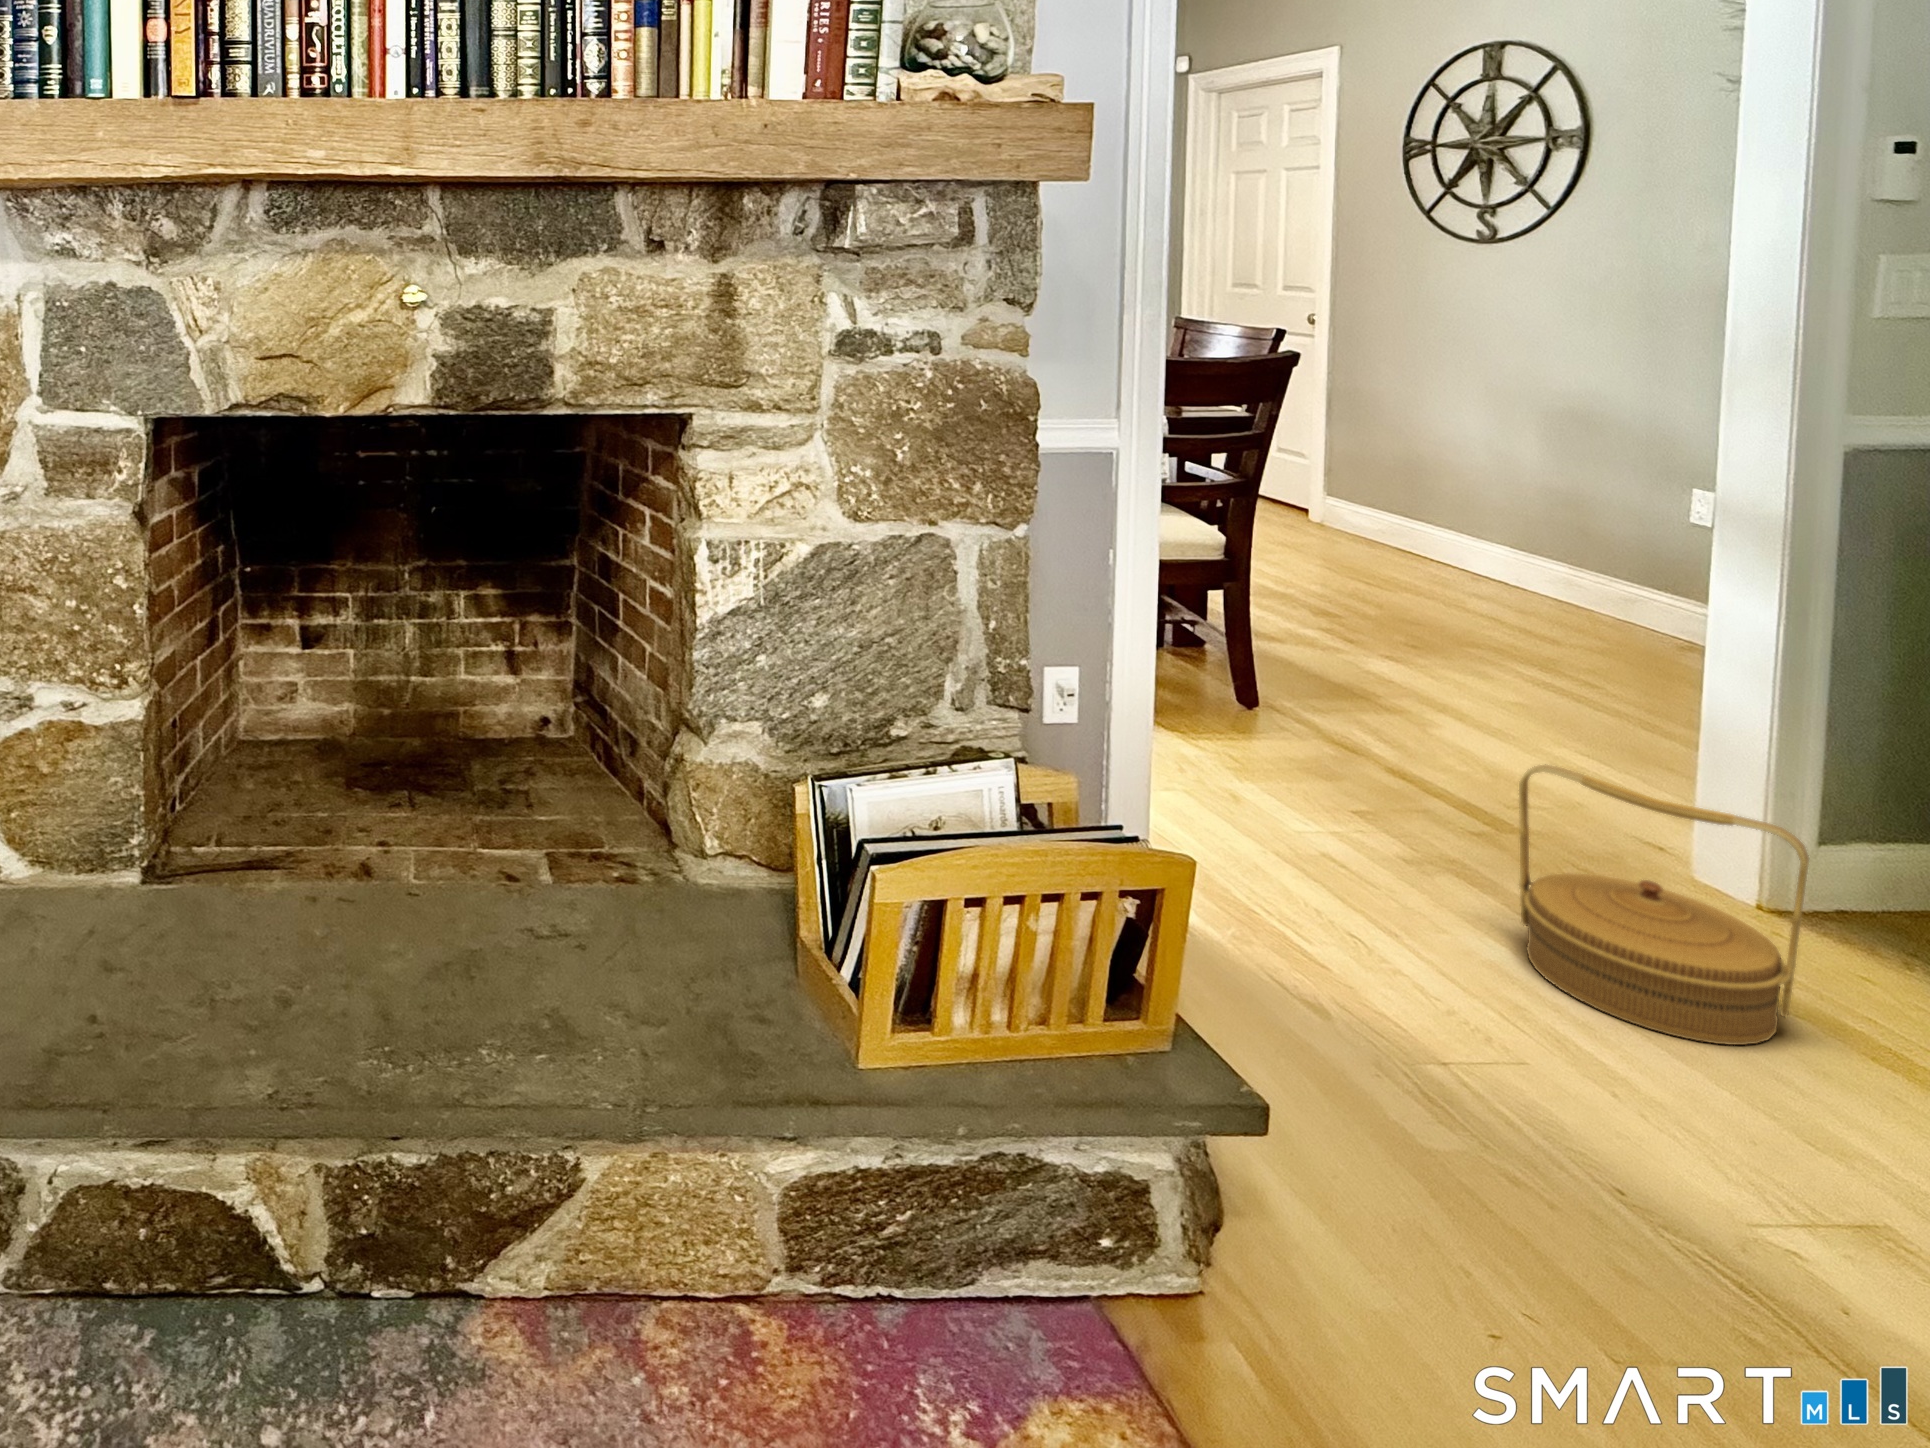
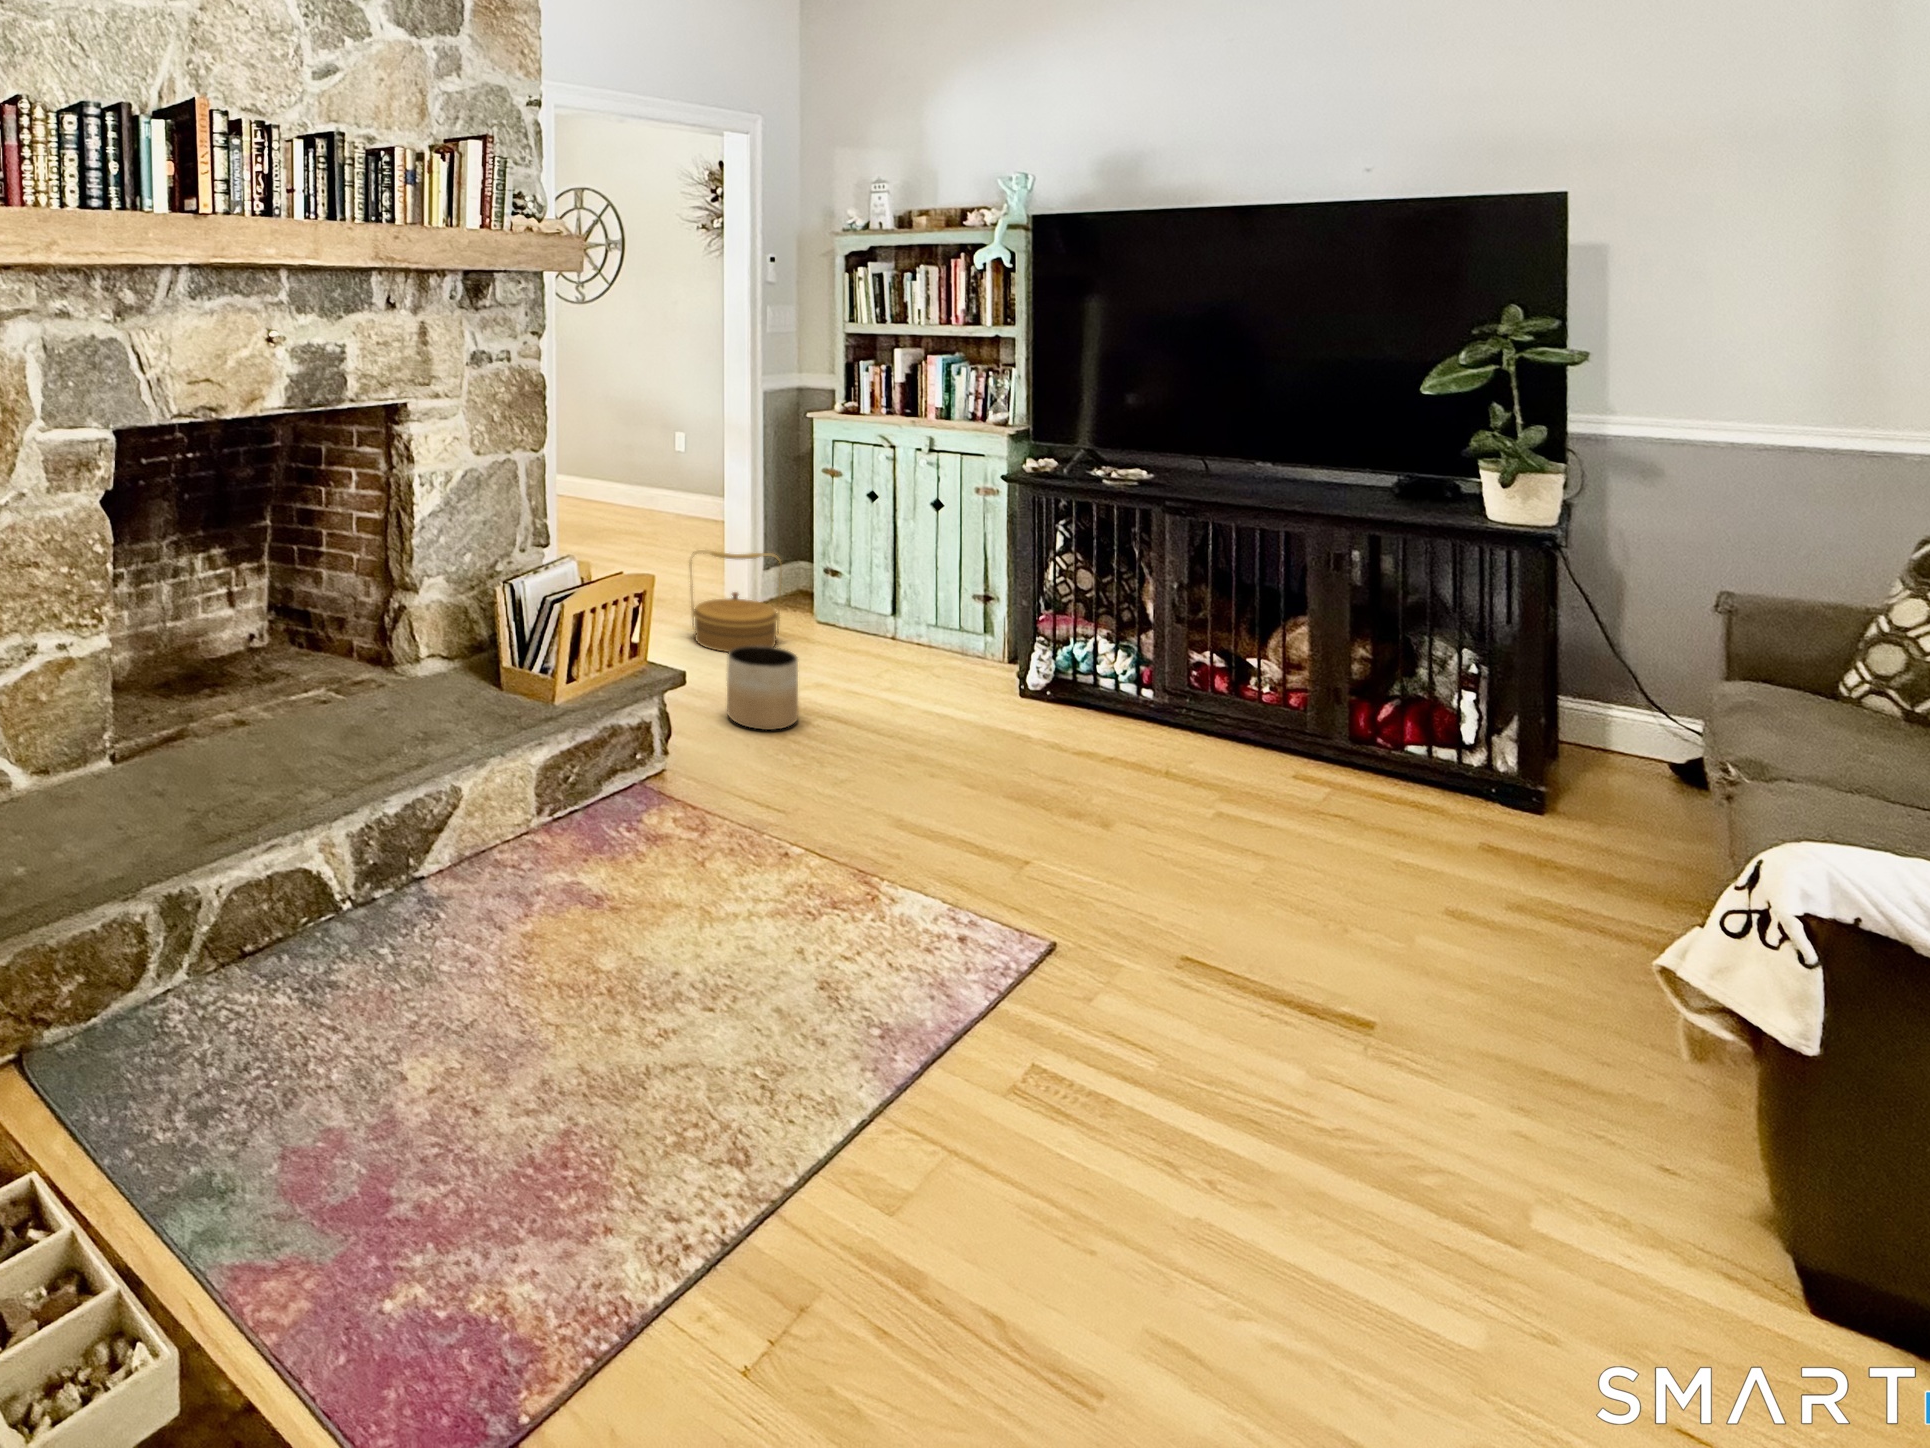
planter: none [1480,1051,1722,1320] -> present [727,646,798,730]

